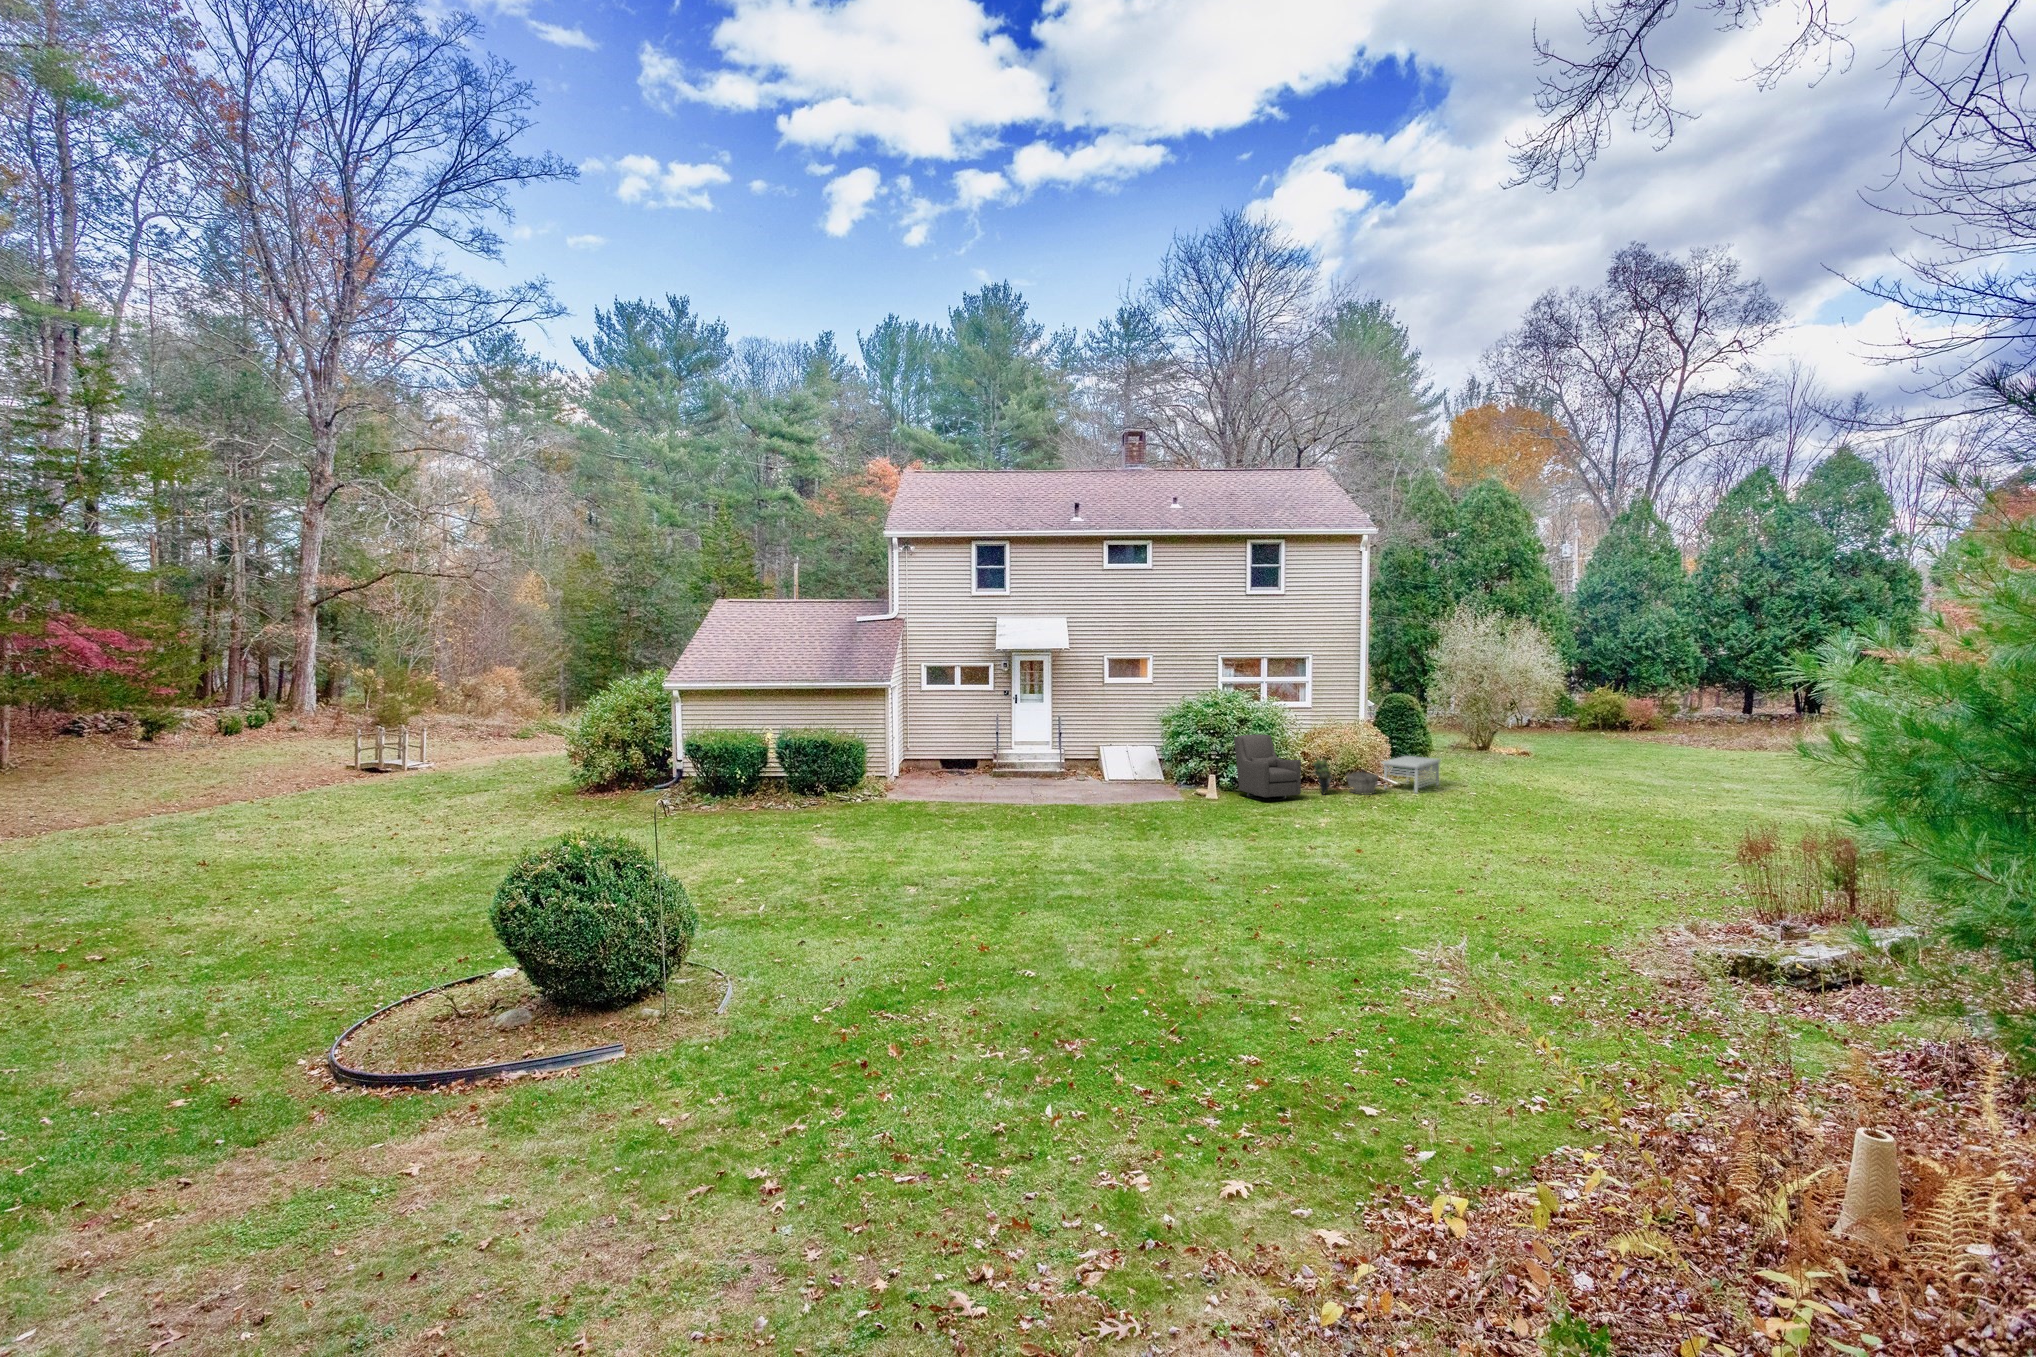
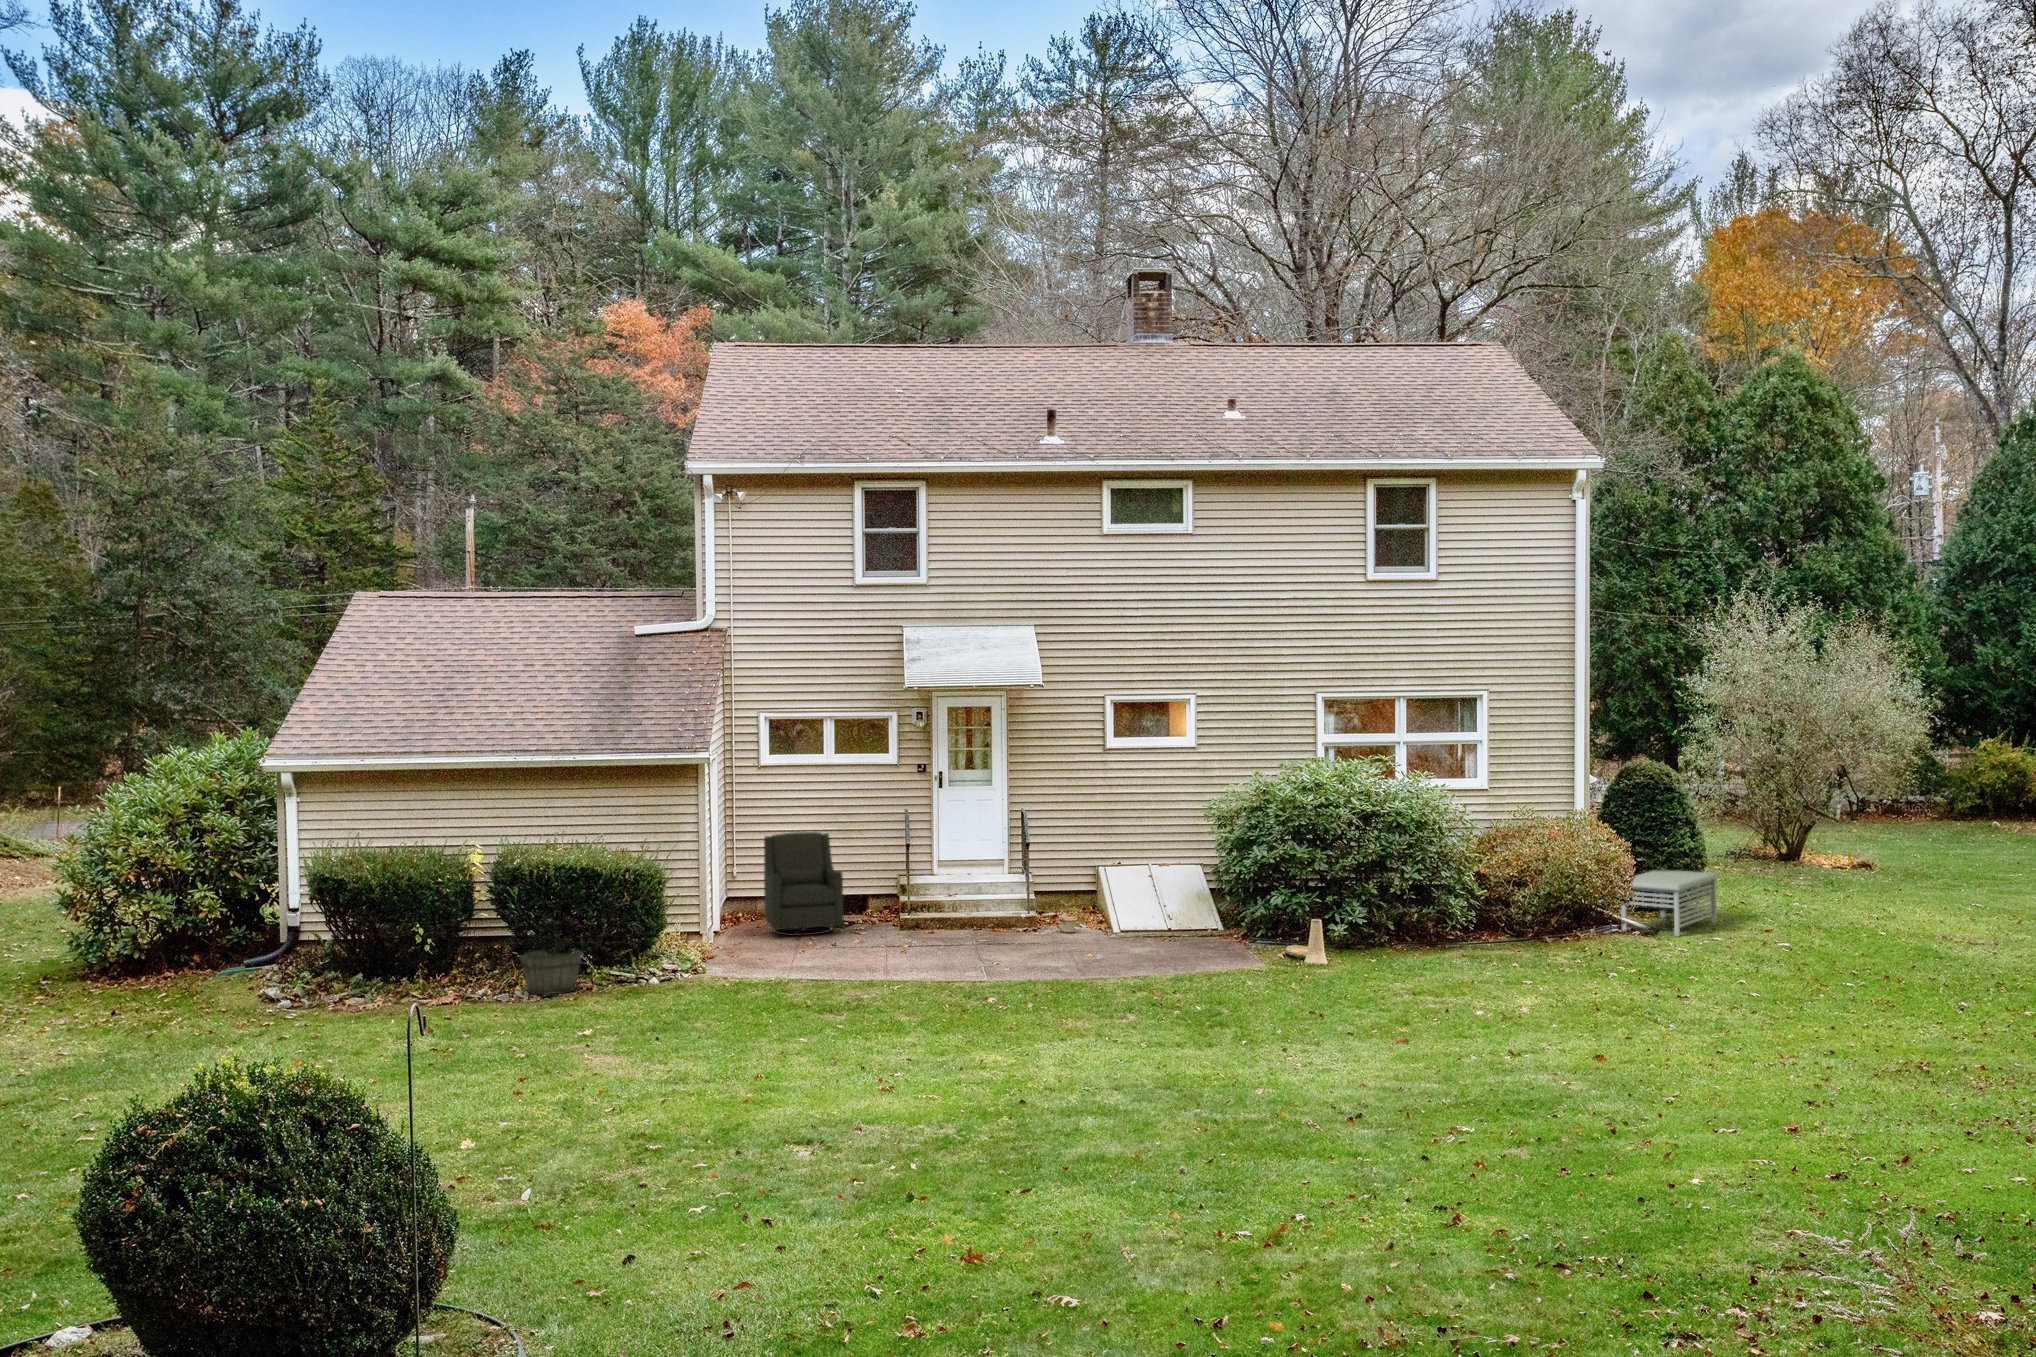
chair: present [1234,734,1301,801] -> present [764,832,844,936]
potted plant: present [1312,758,1333,795] -> none [1493,877,1535,945]
wooden bucket: present [1347,769,1378,795] -> present [521,945,581,994]

